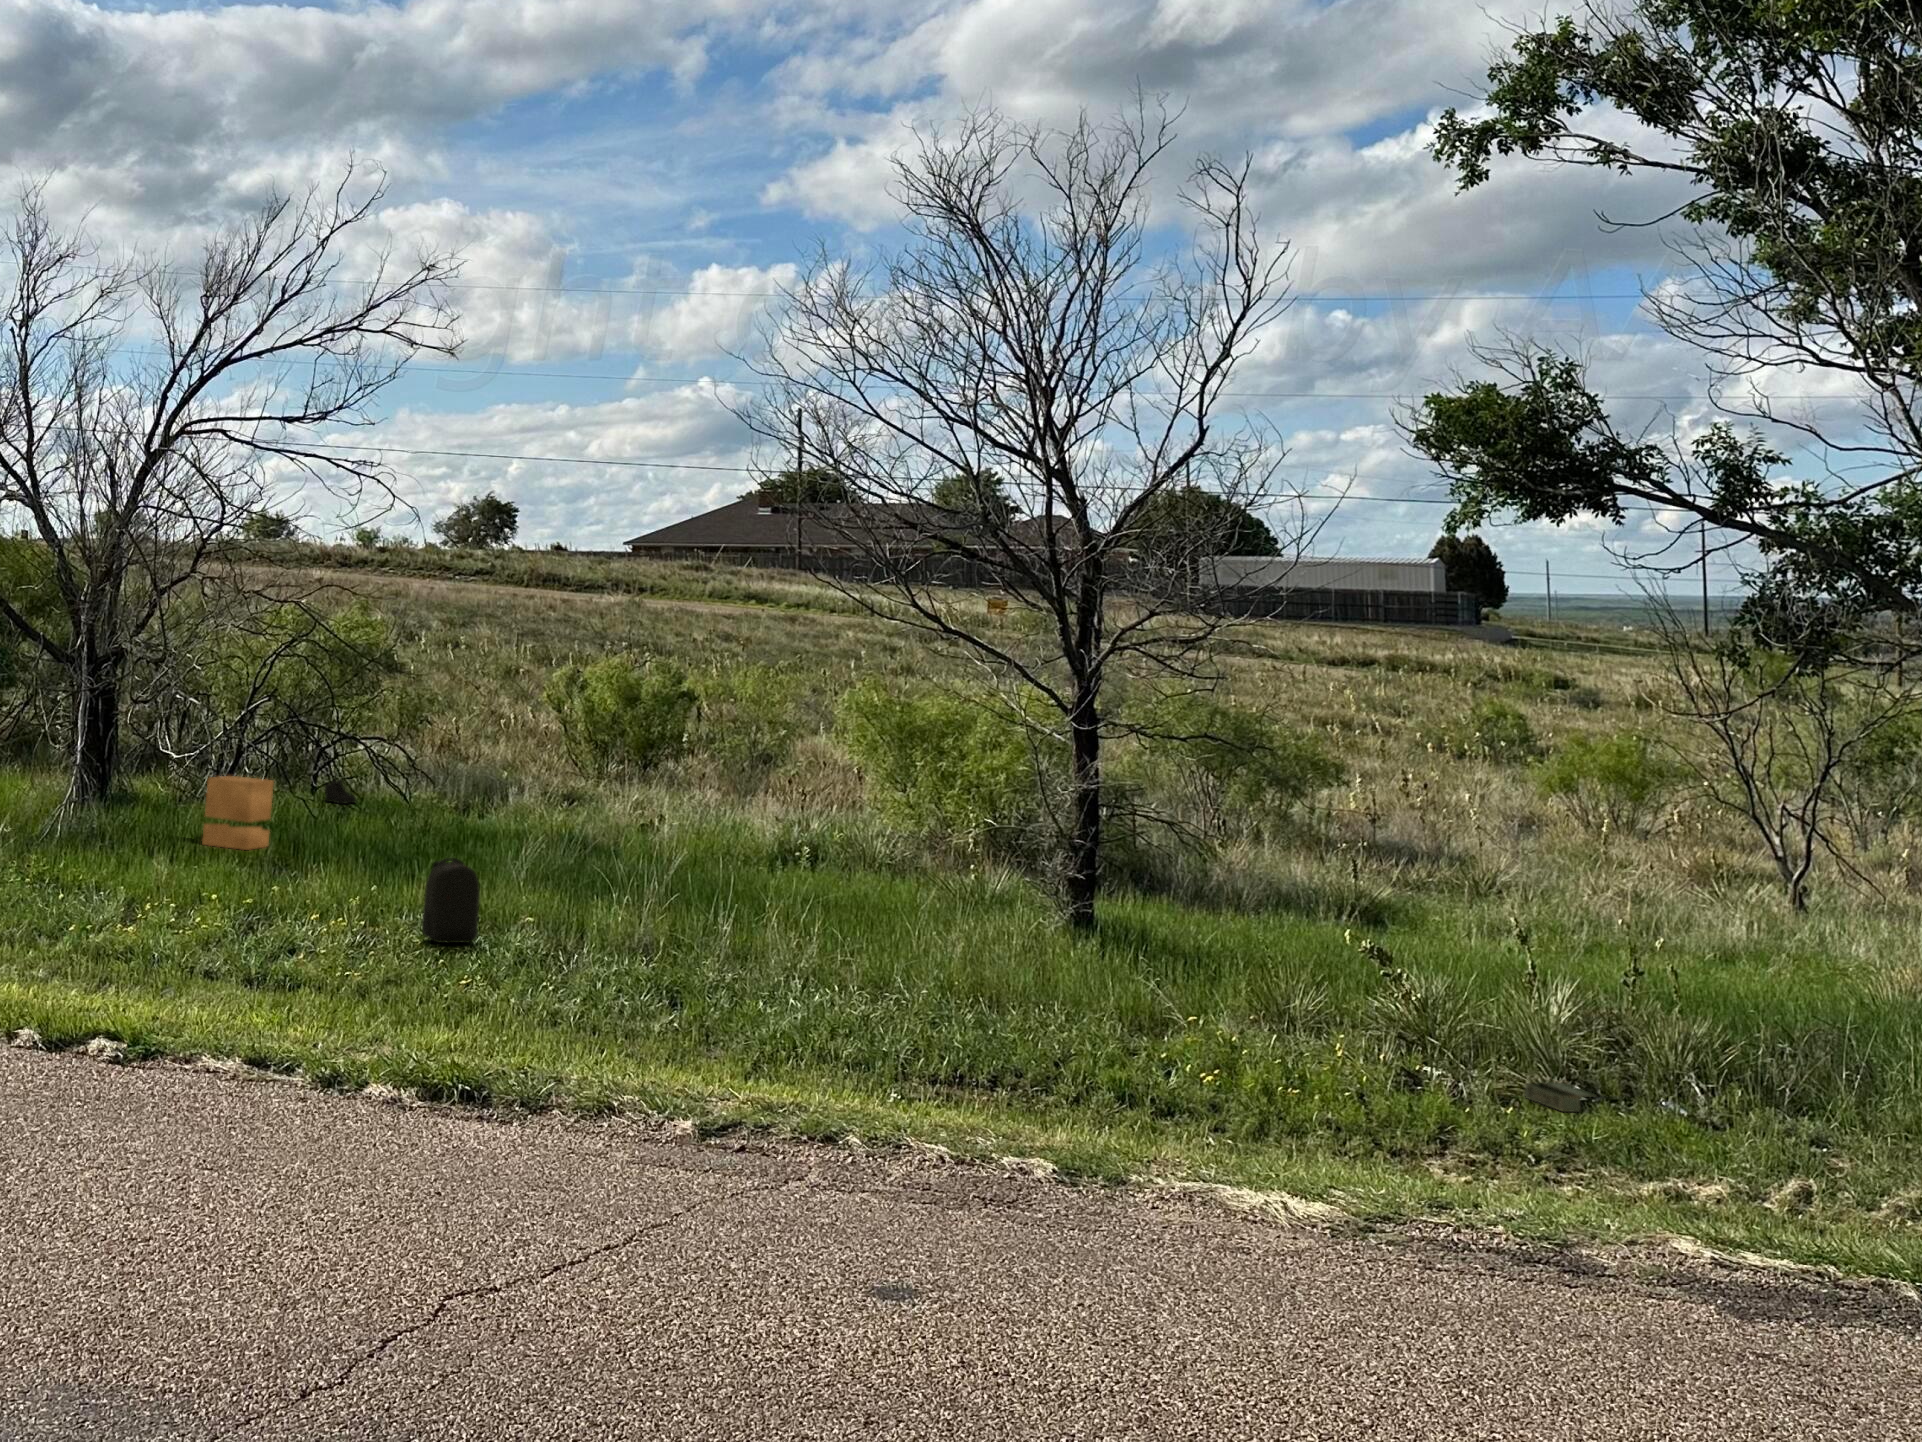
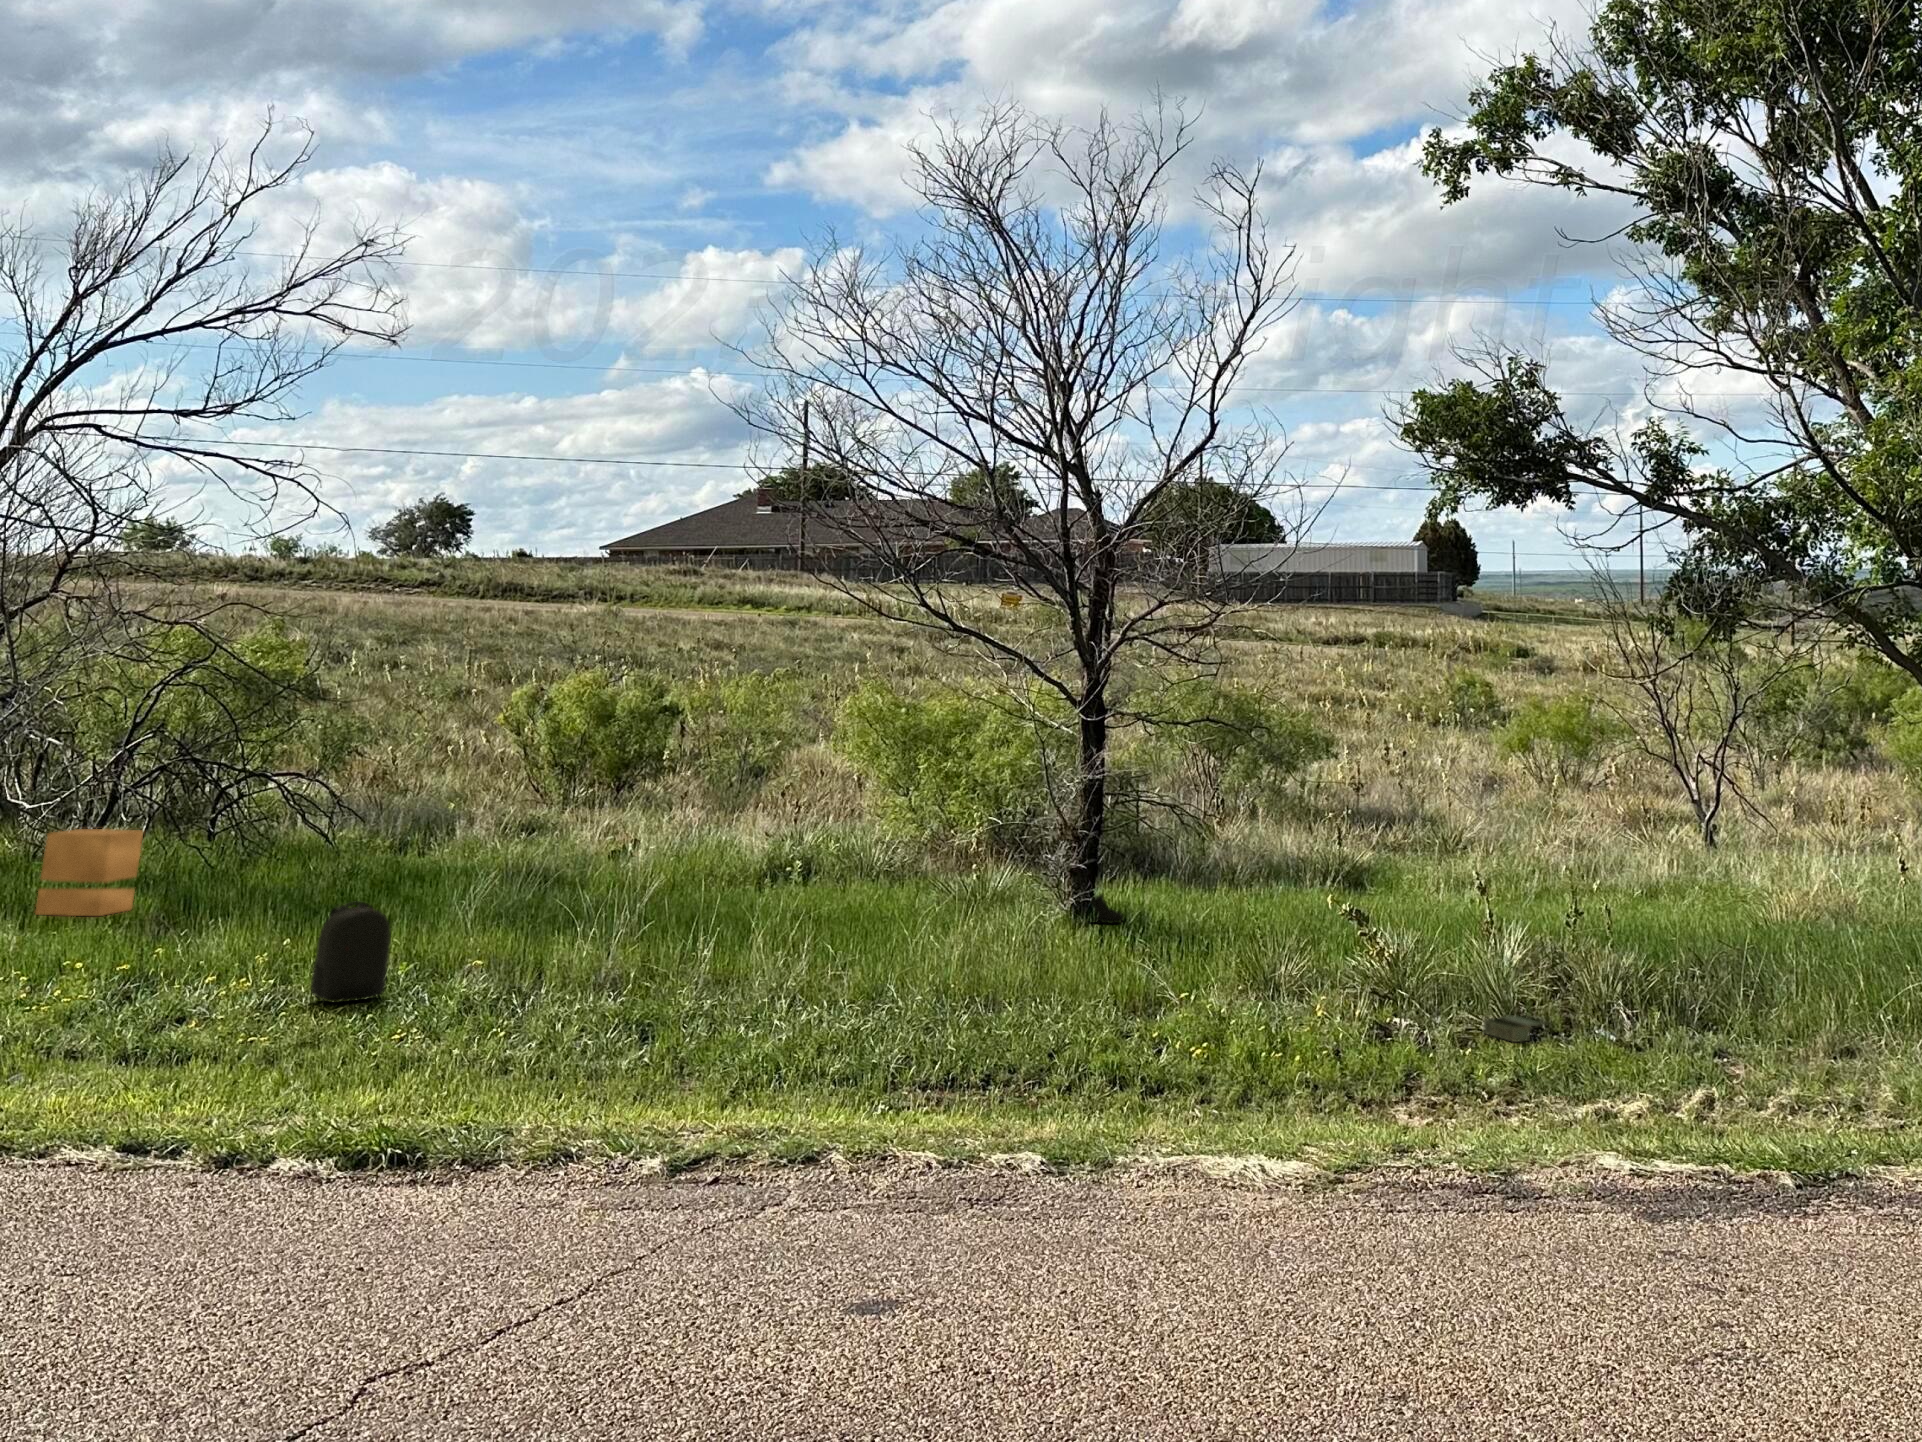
boots: present [325,780,356,804] -> present [1091,894,1124,924]

